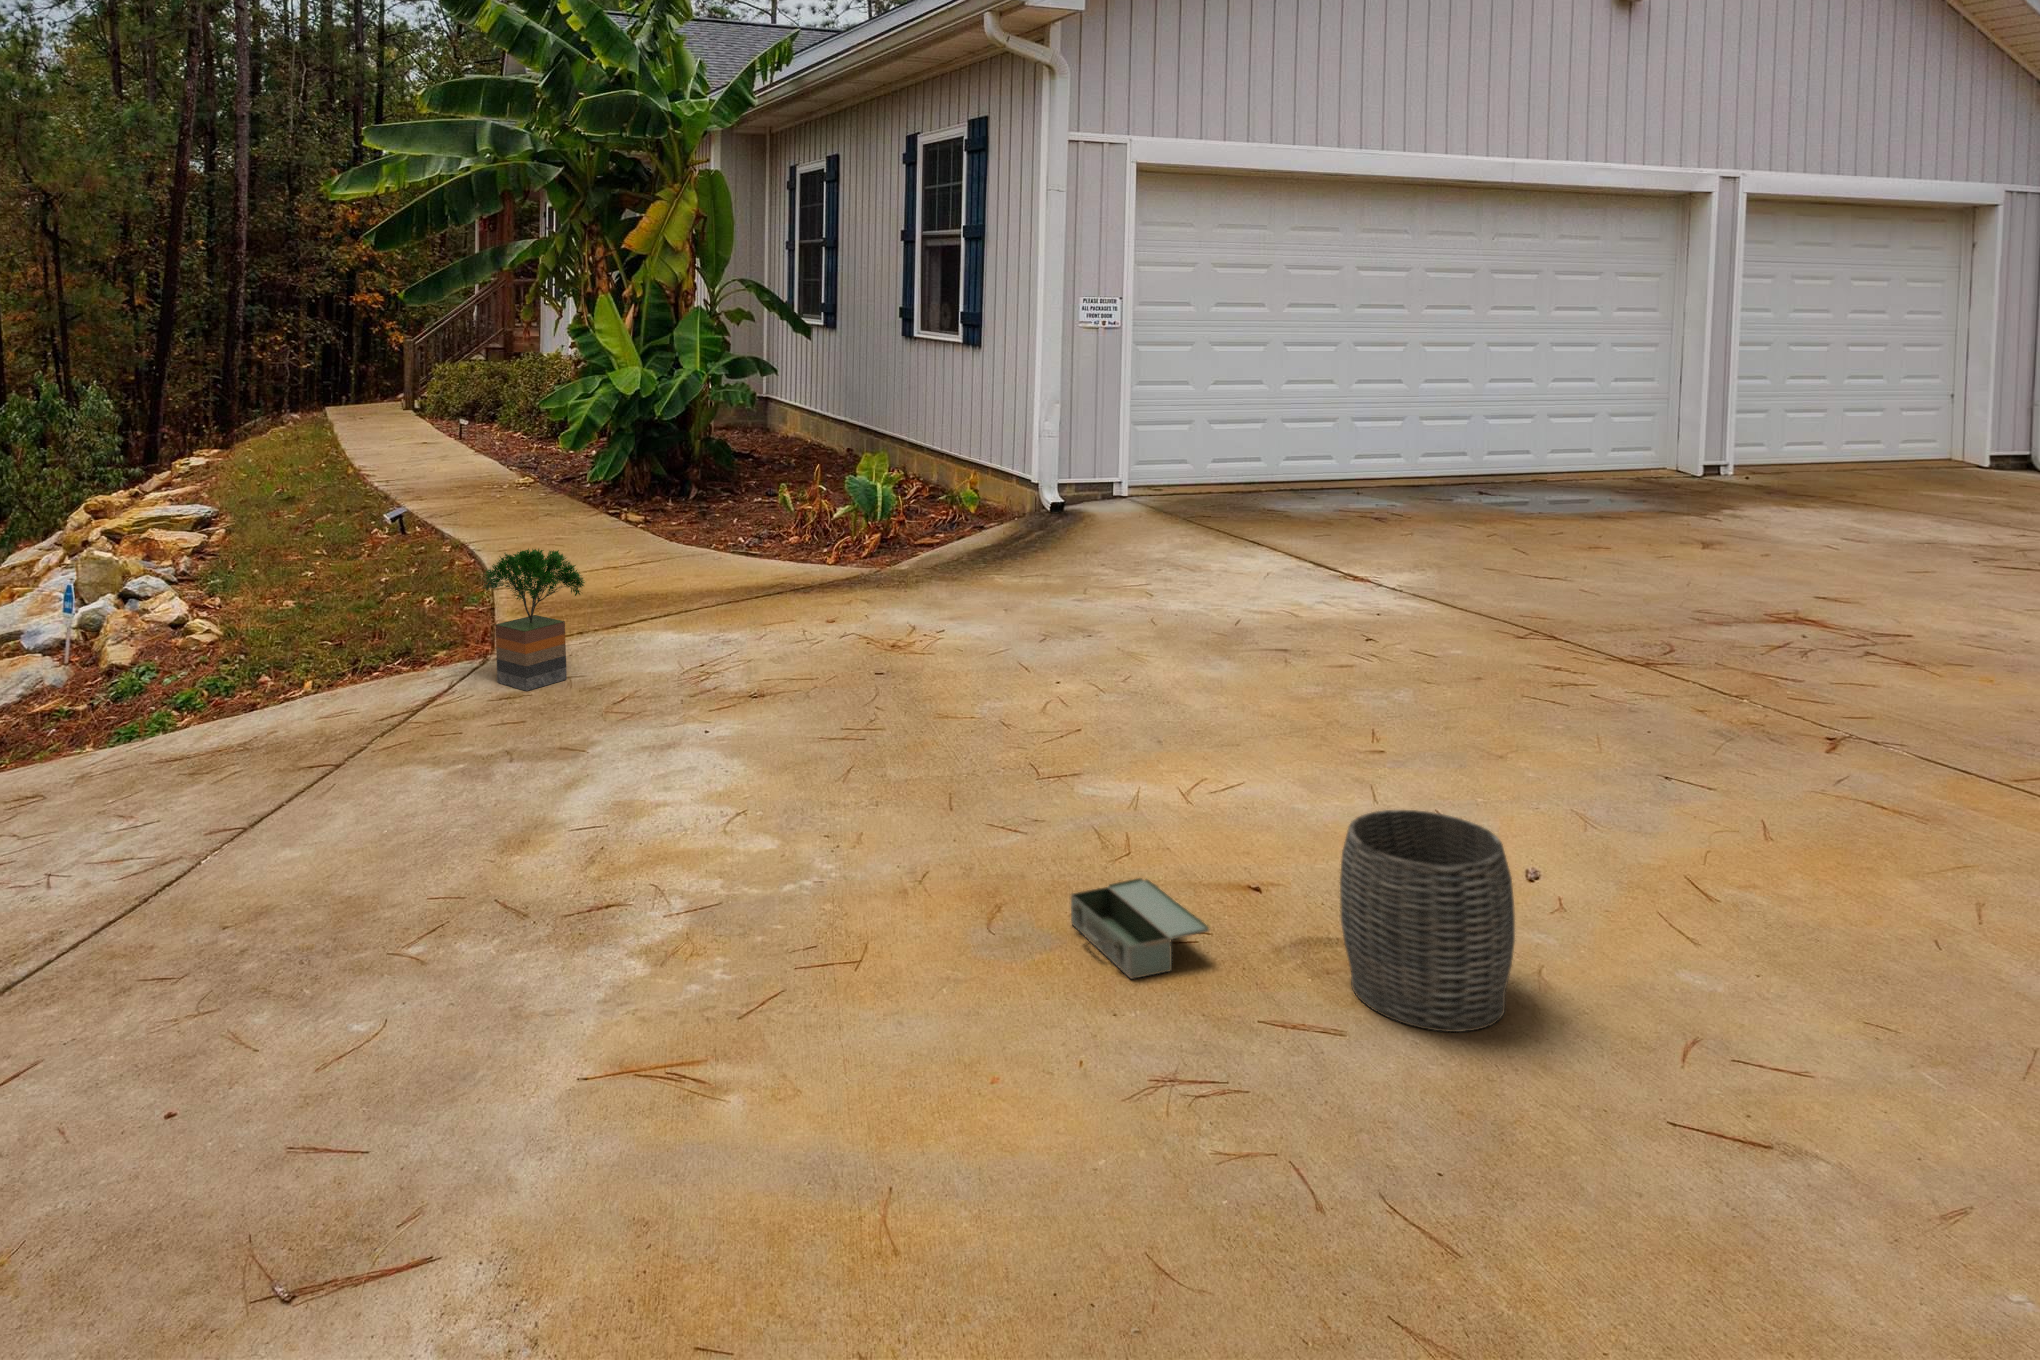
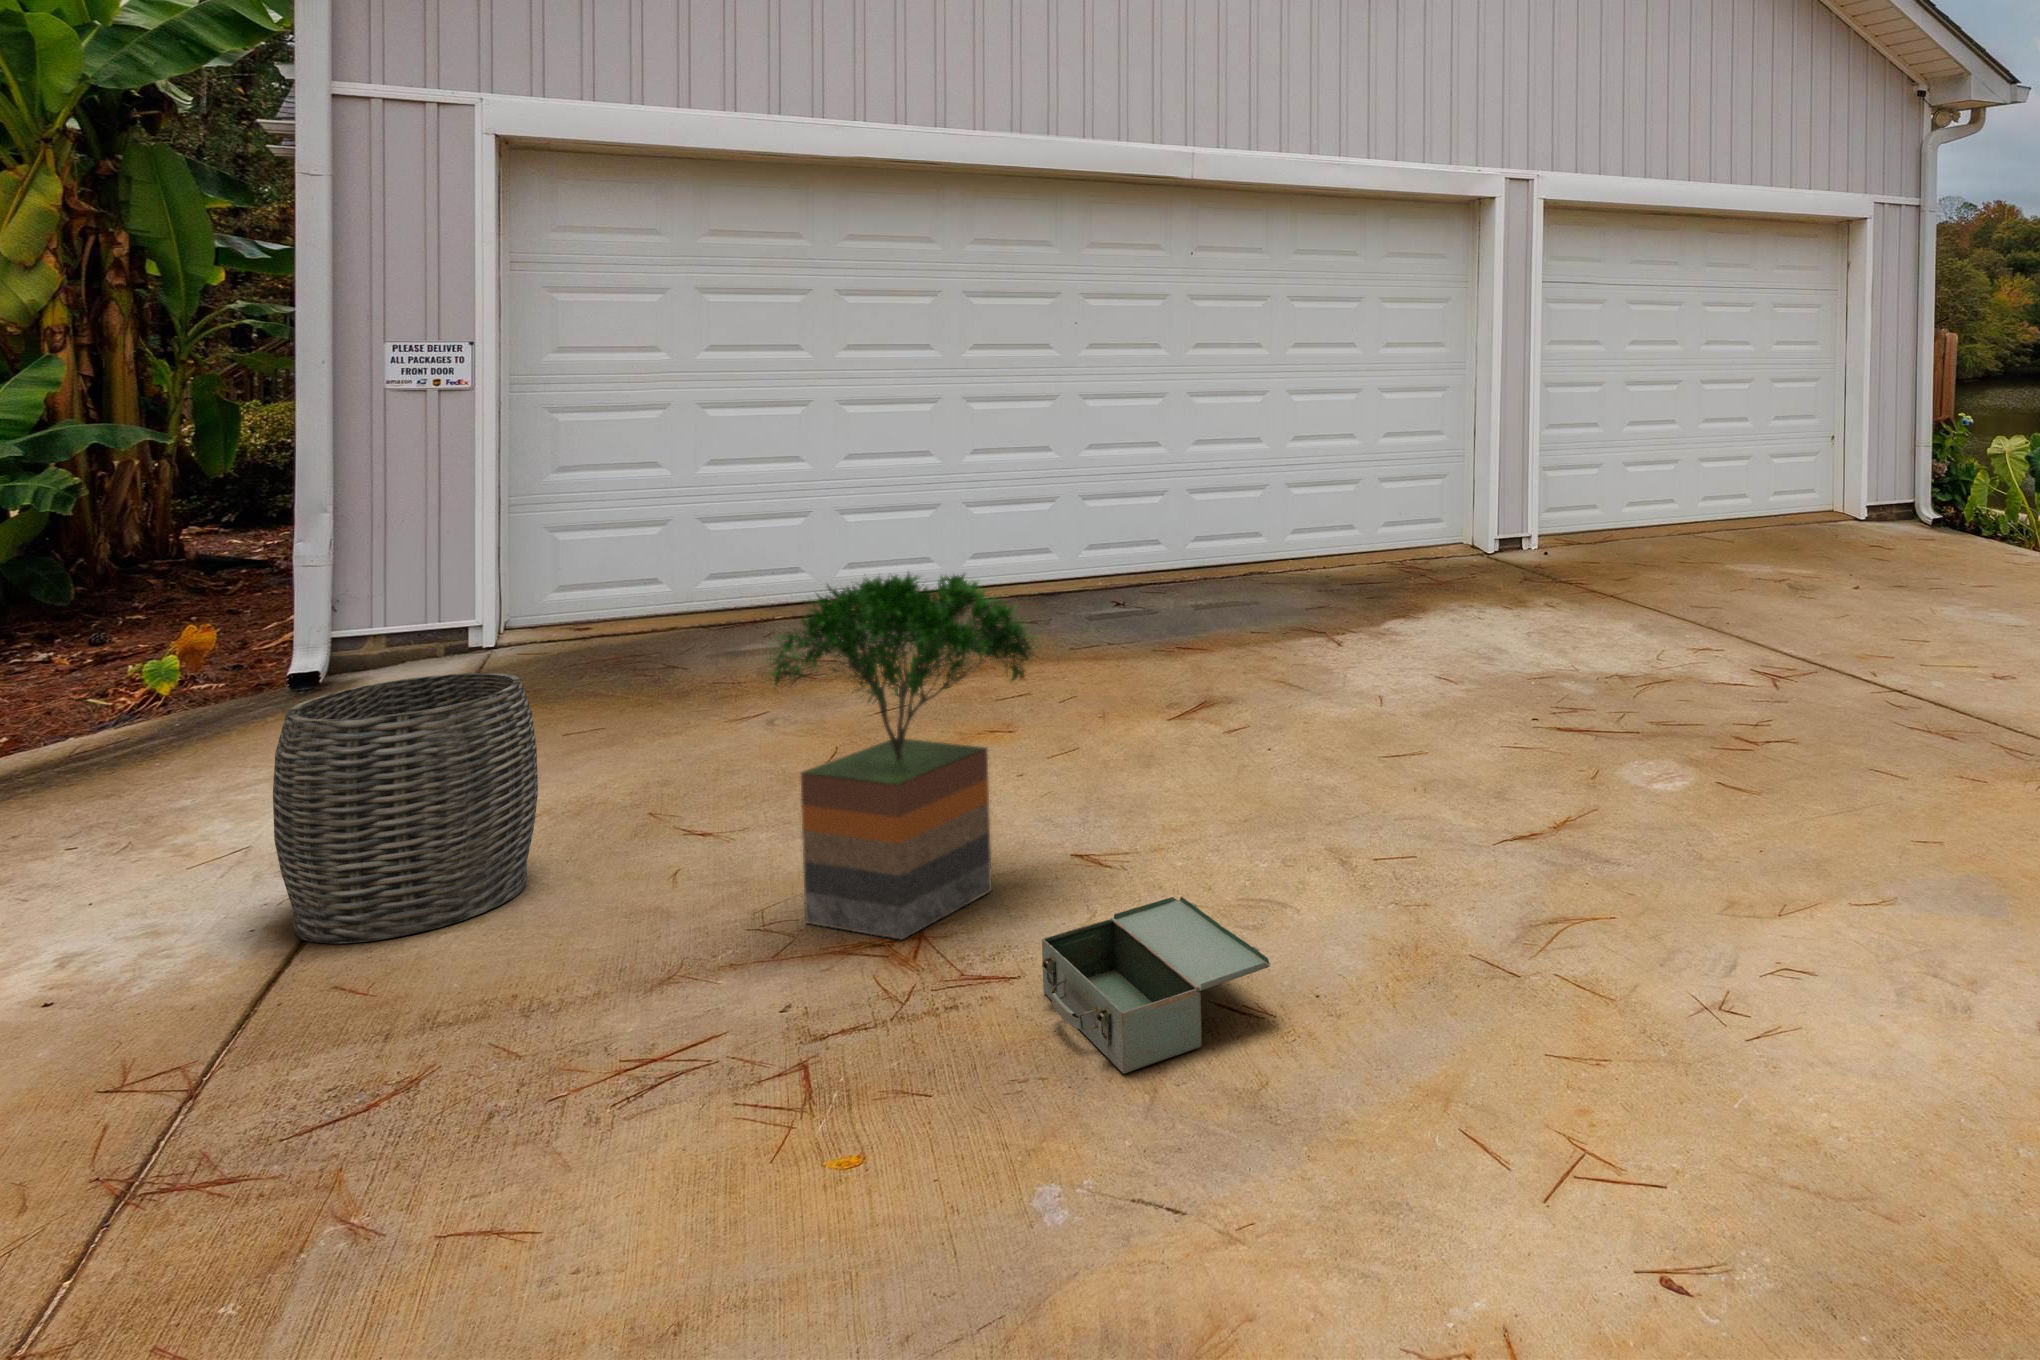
potted tree: present [483,549,585,691] -> present [767,573,1043,939]
woven basket: present [1340,810,1515,1032] -> present [273,673,538,943]

